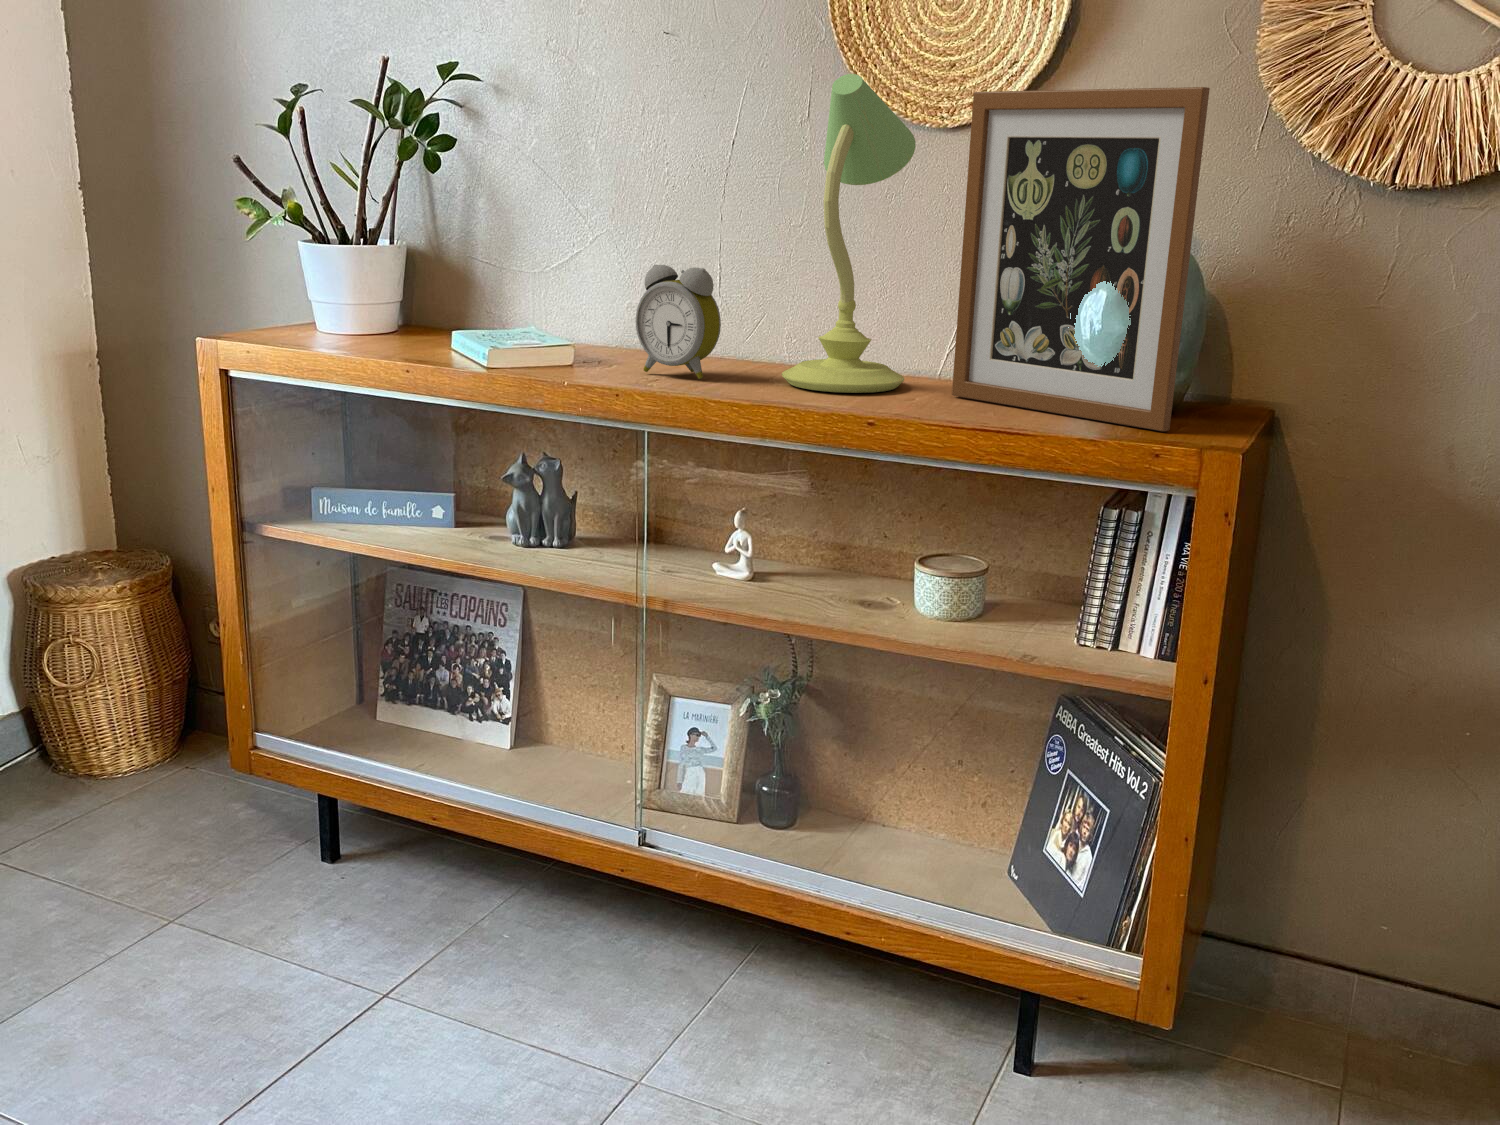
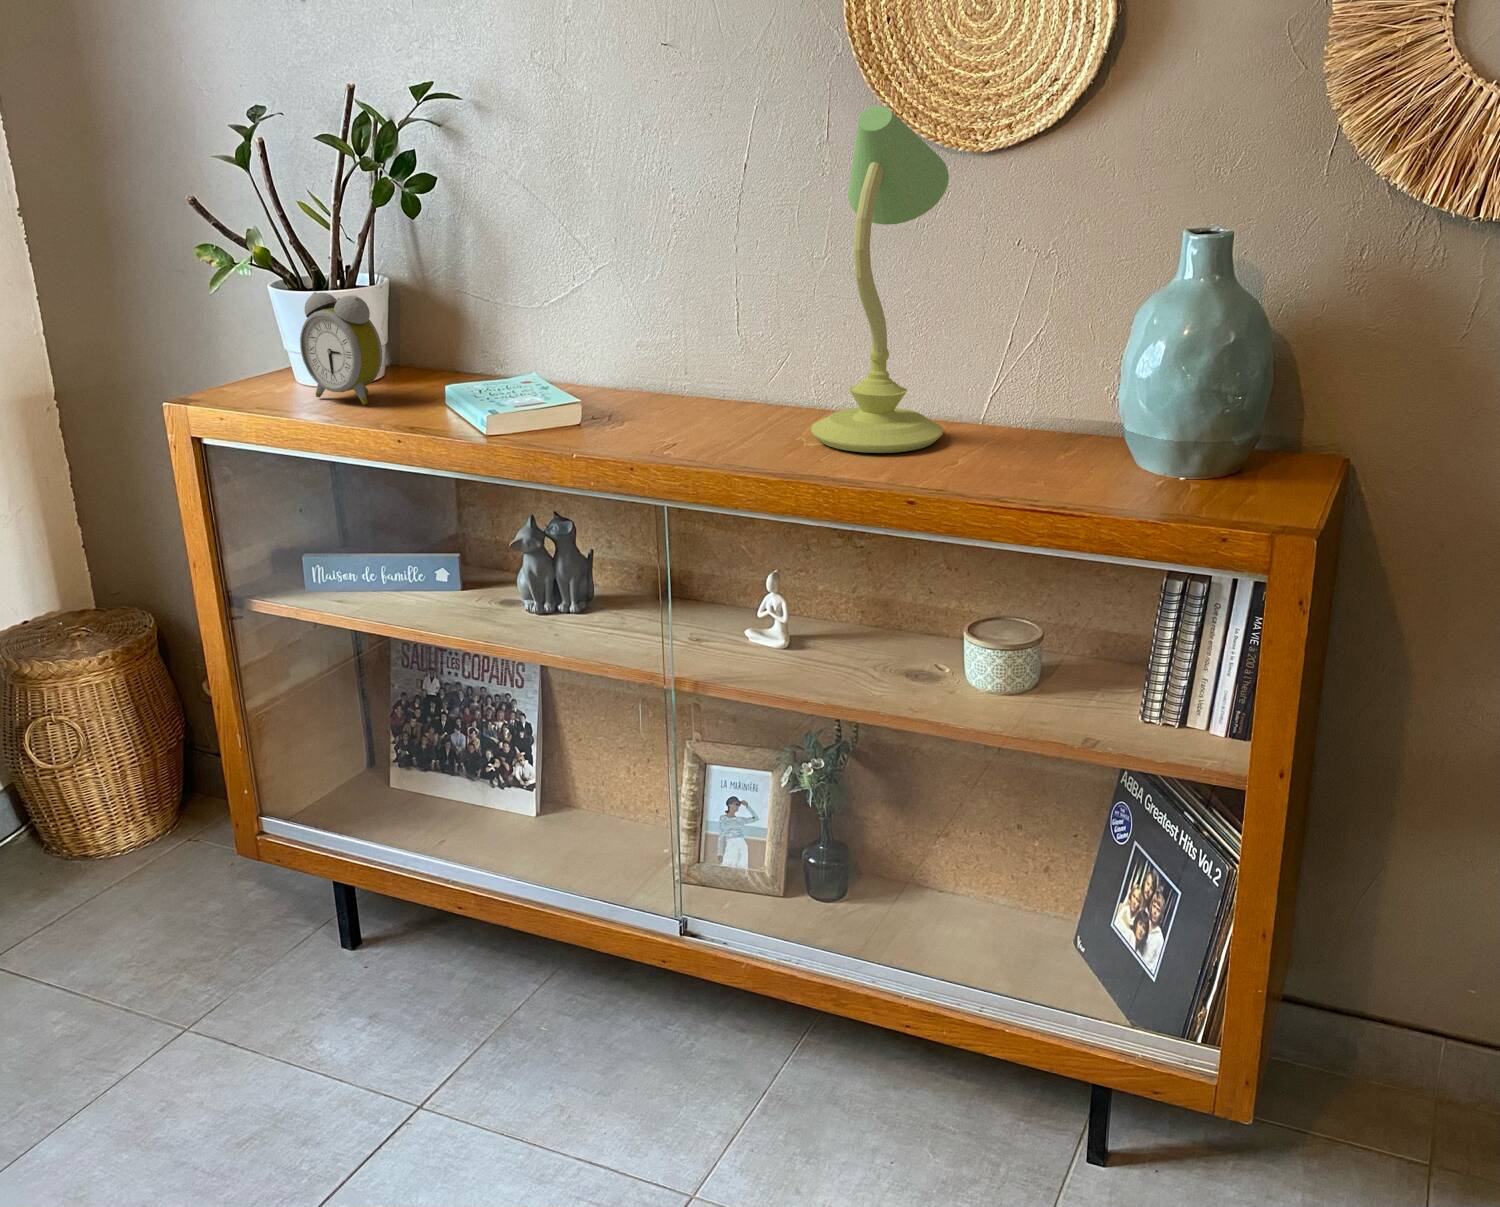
picture frame: present [952,87,1210,431] -> none [997,124,1287,501]
alarm clock: present [636,265,721,379] -> present [300,292,382,405]

